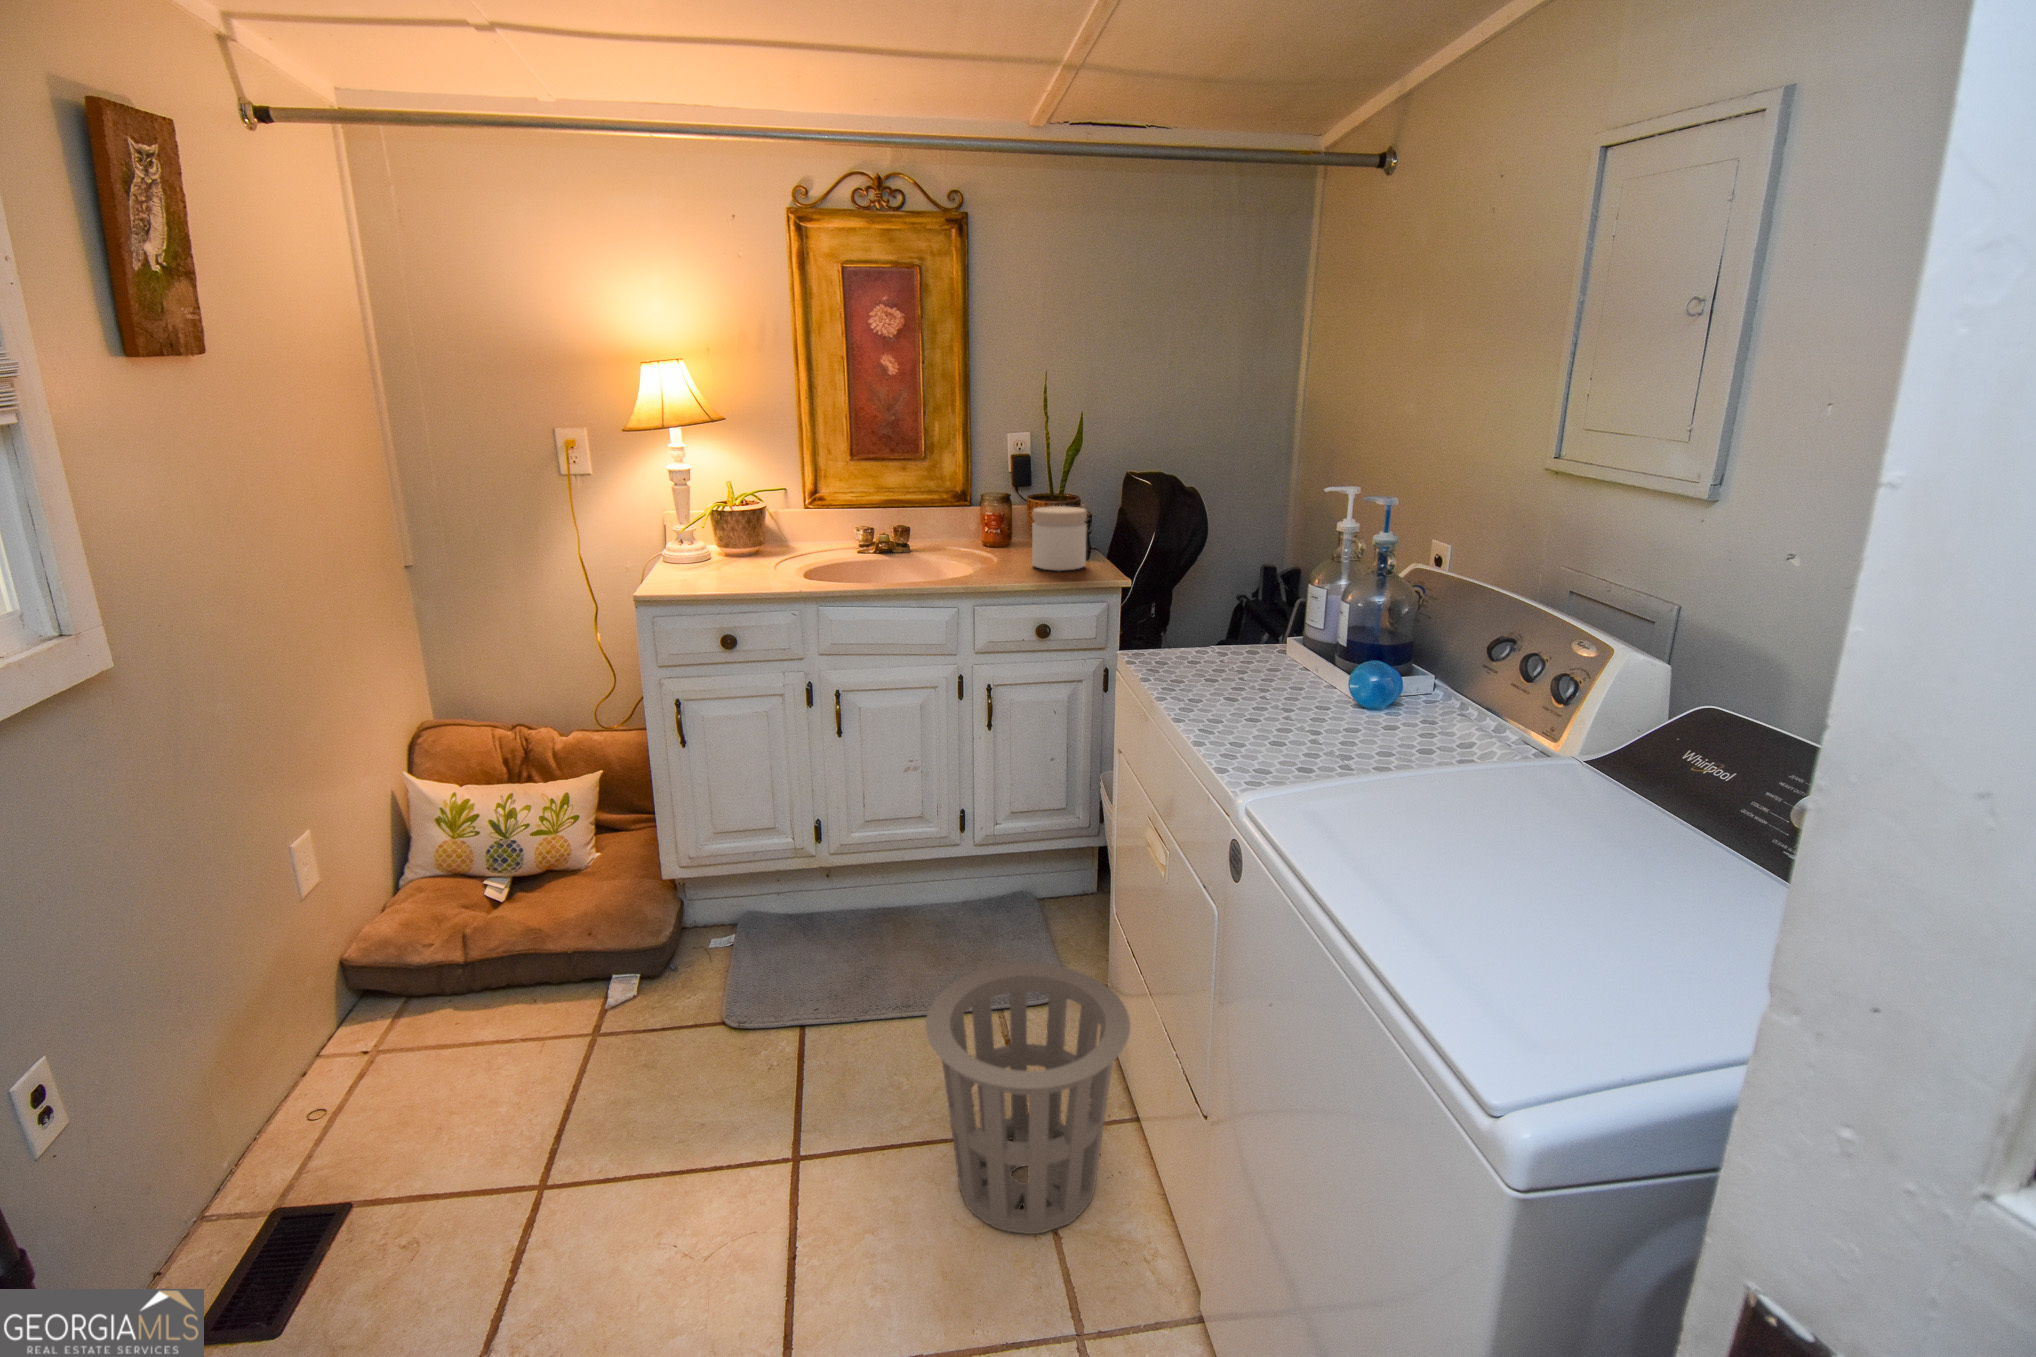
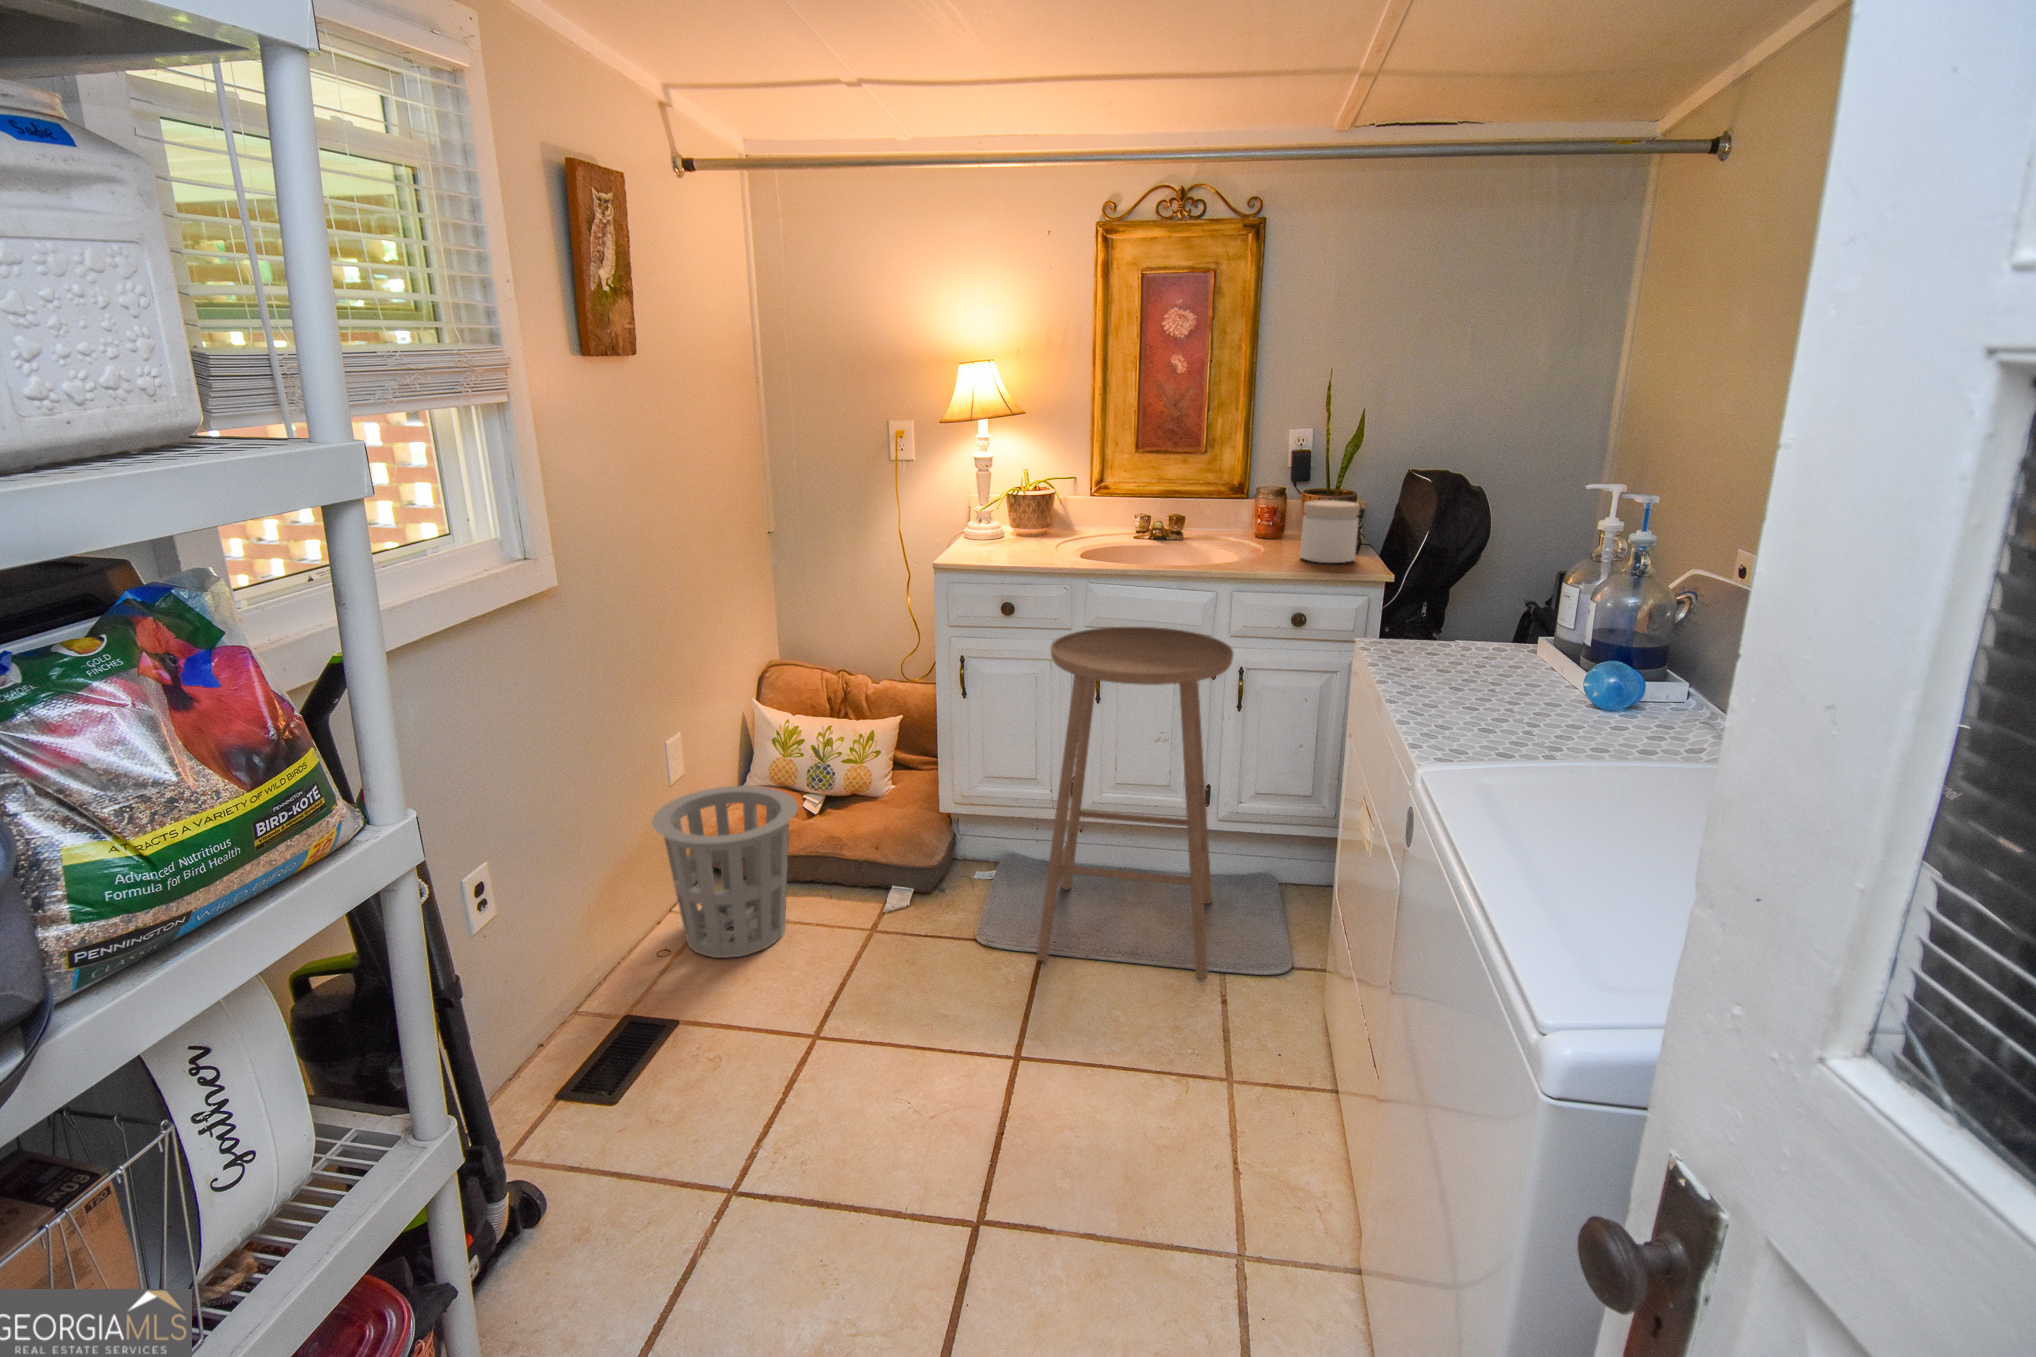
stool: none [786,650,987,1033] -> present [1037,627,1233,979]
waste basket: present [926,963,1130,1234] -> present [652,786,798,958]

